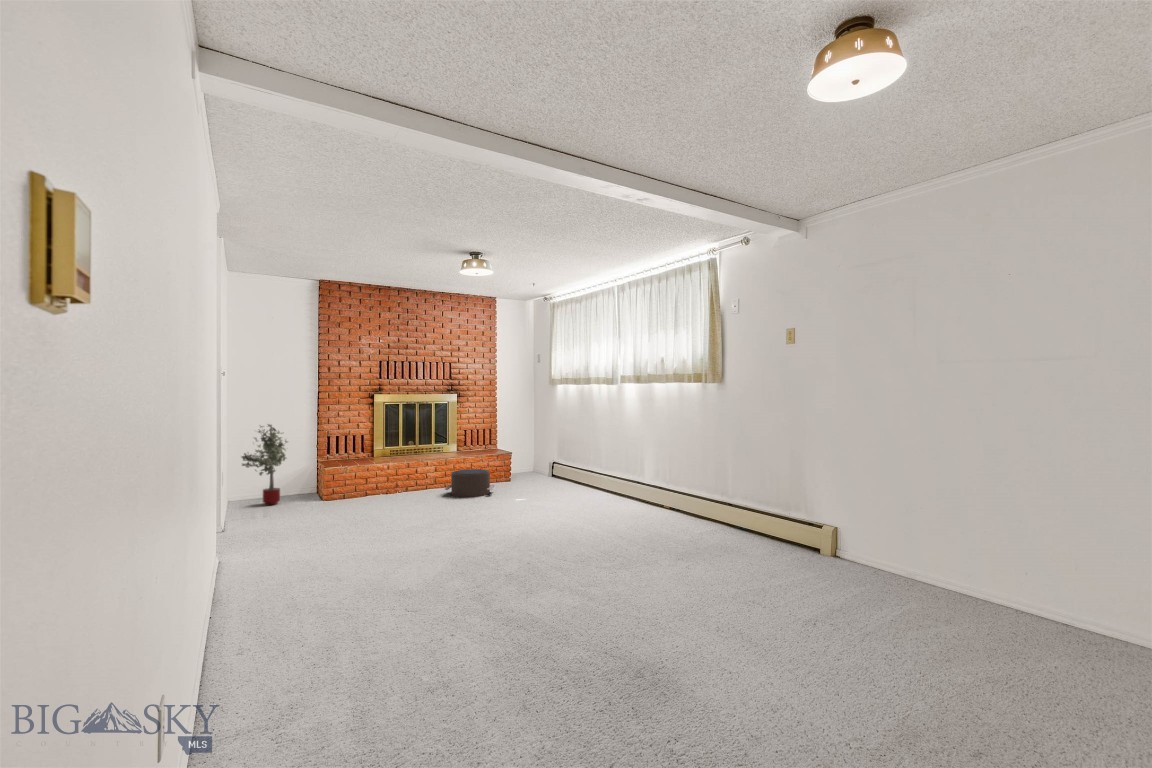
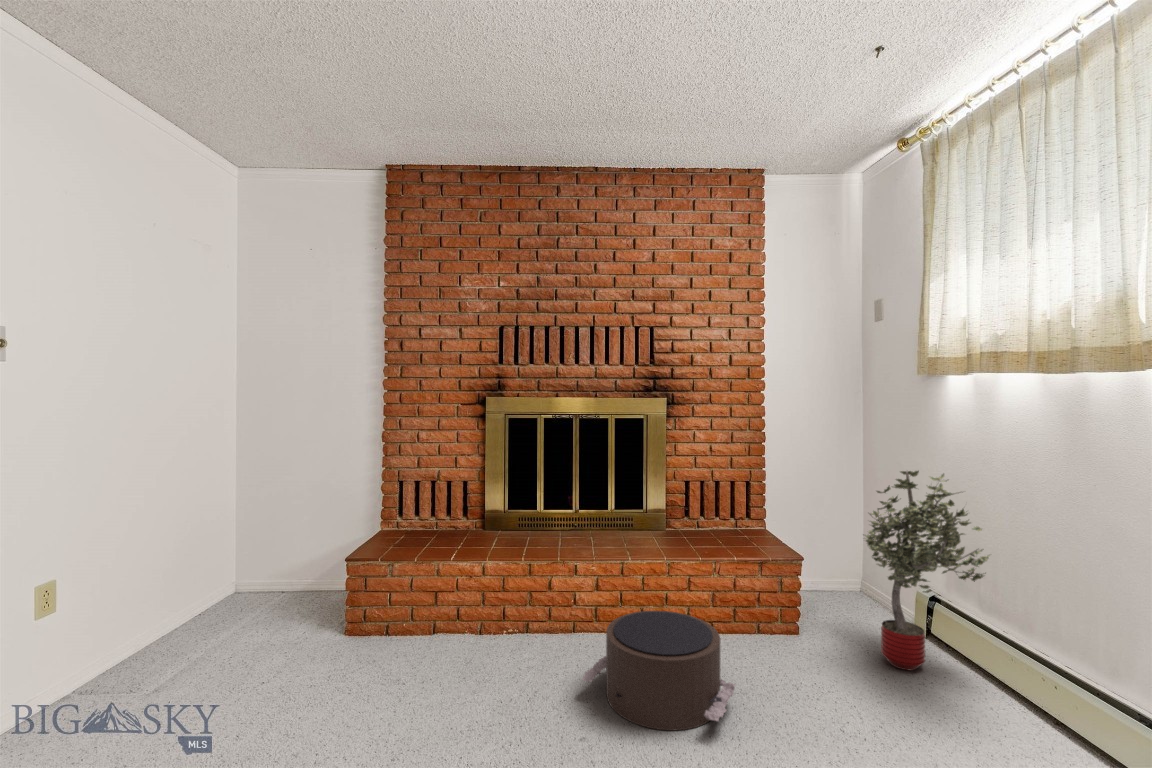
potted tree: present [242,424,288,505] -> present [865,470,990,670]

